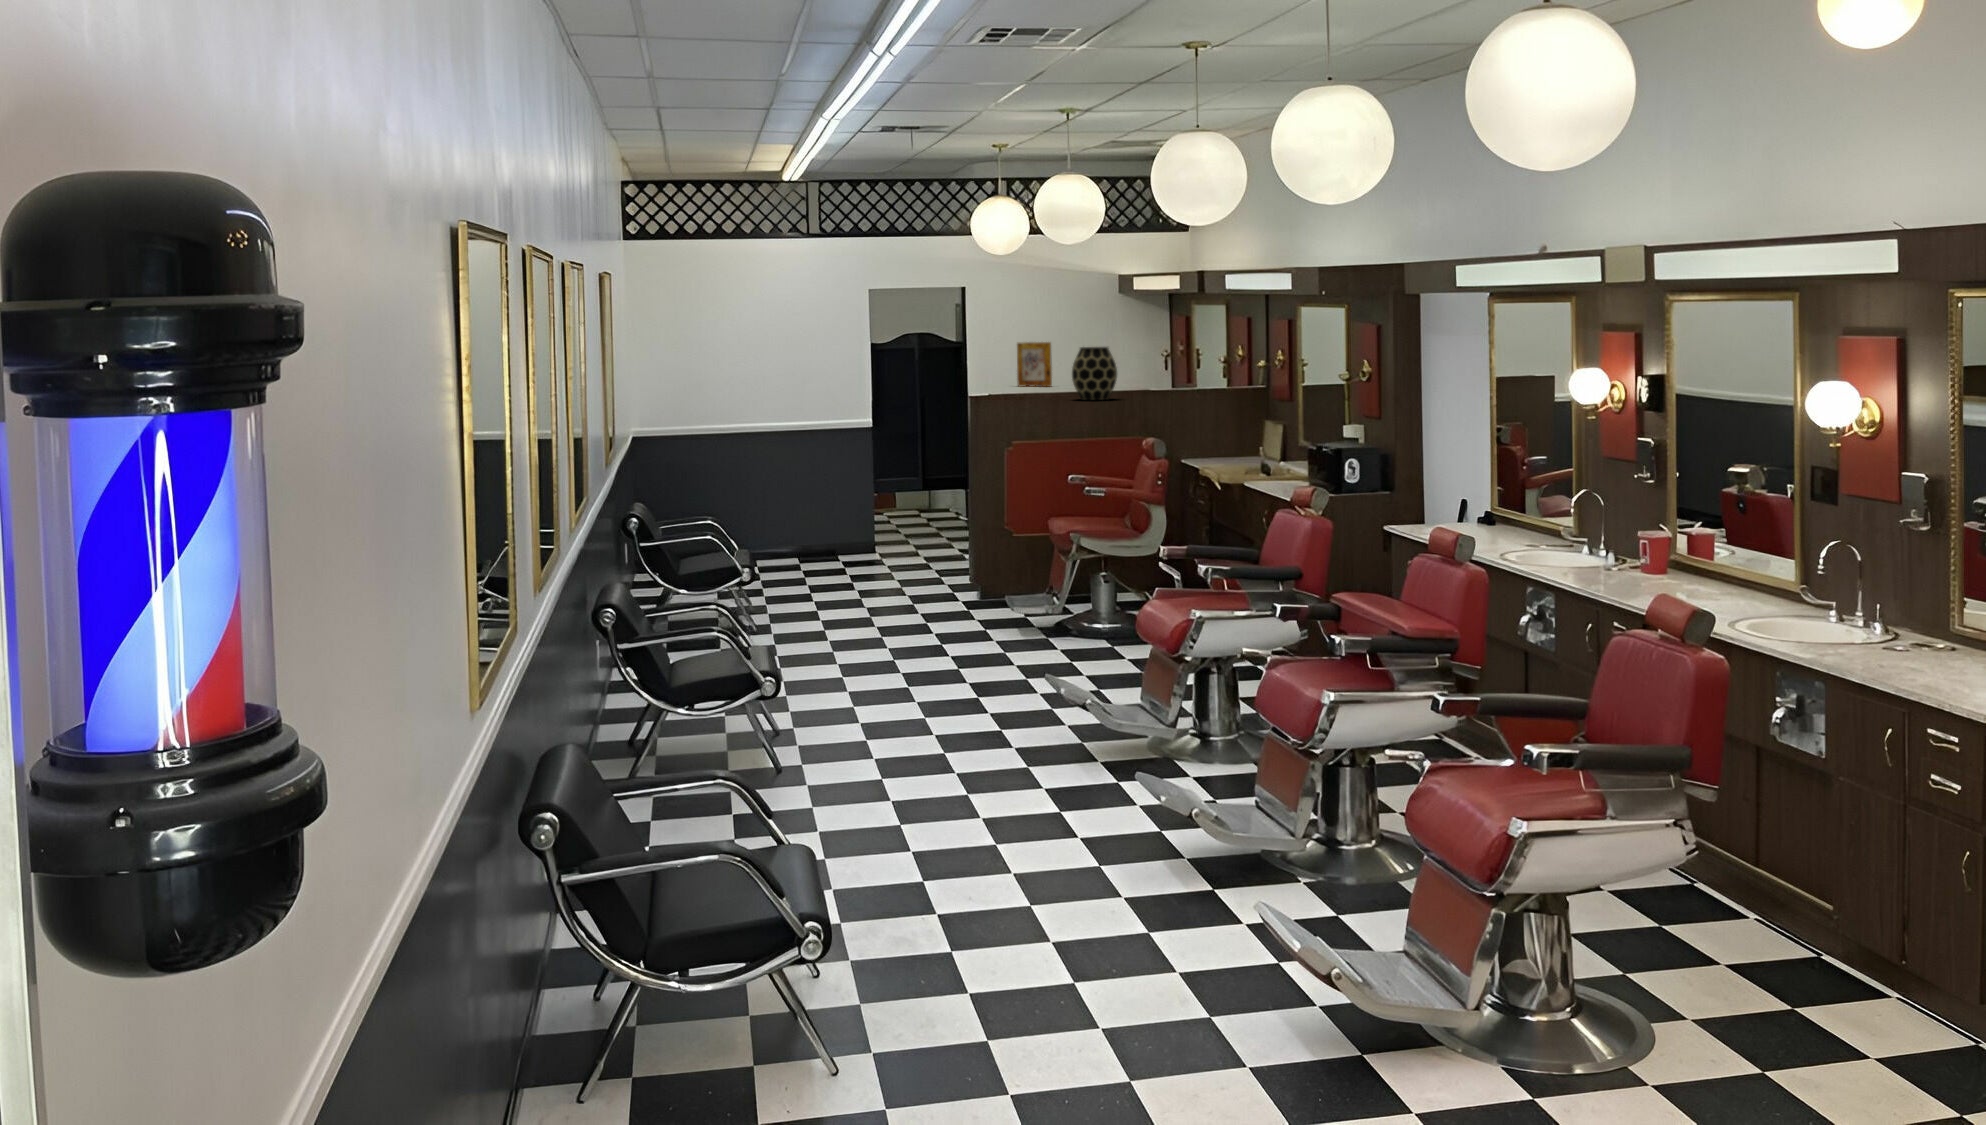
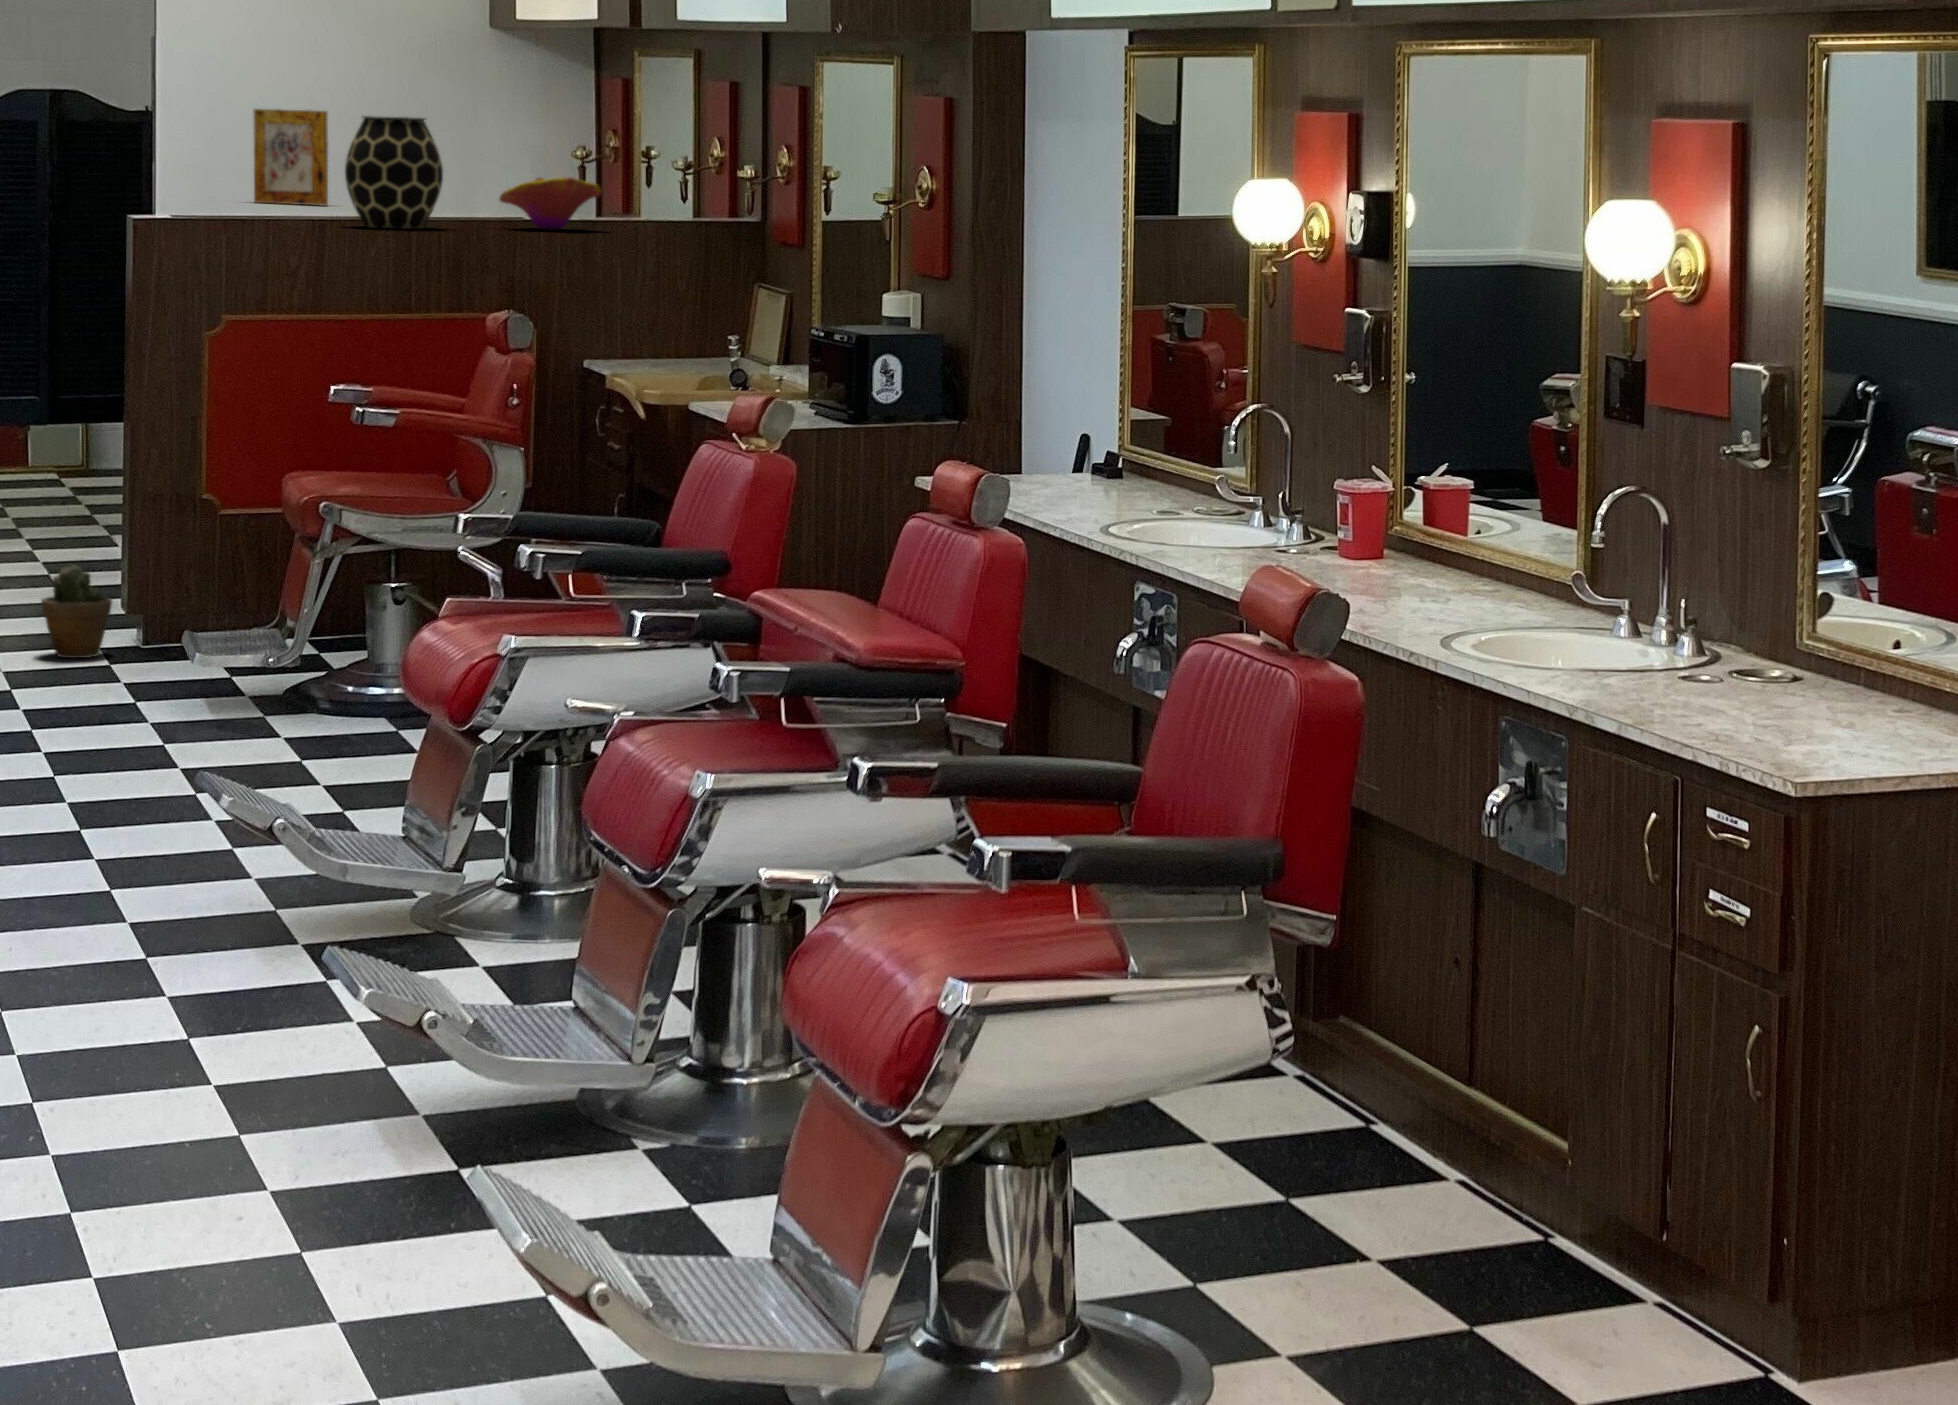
decorative bowl: none [1142,372,1191,397] -> present [500,177,602,230]
potted plant: none [937,563,969,607] -> present [41,566,112,658]

